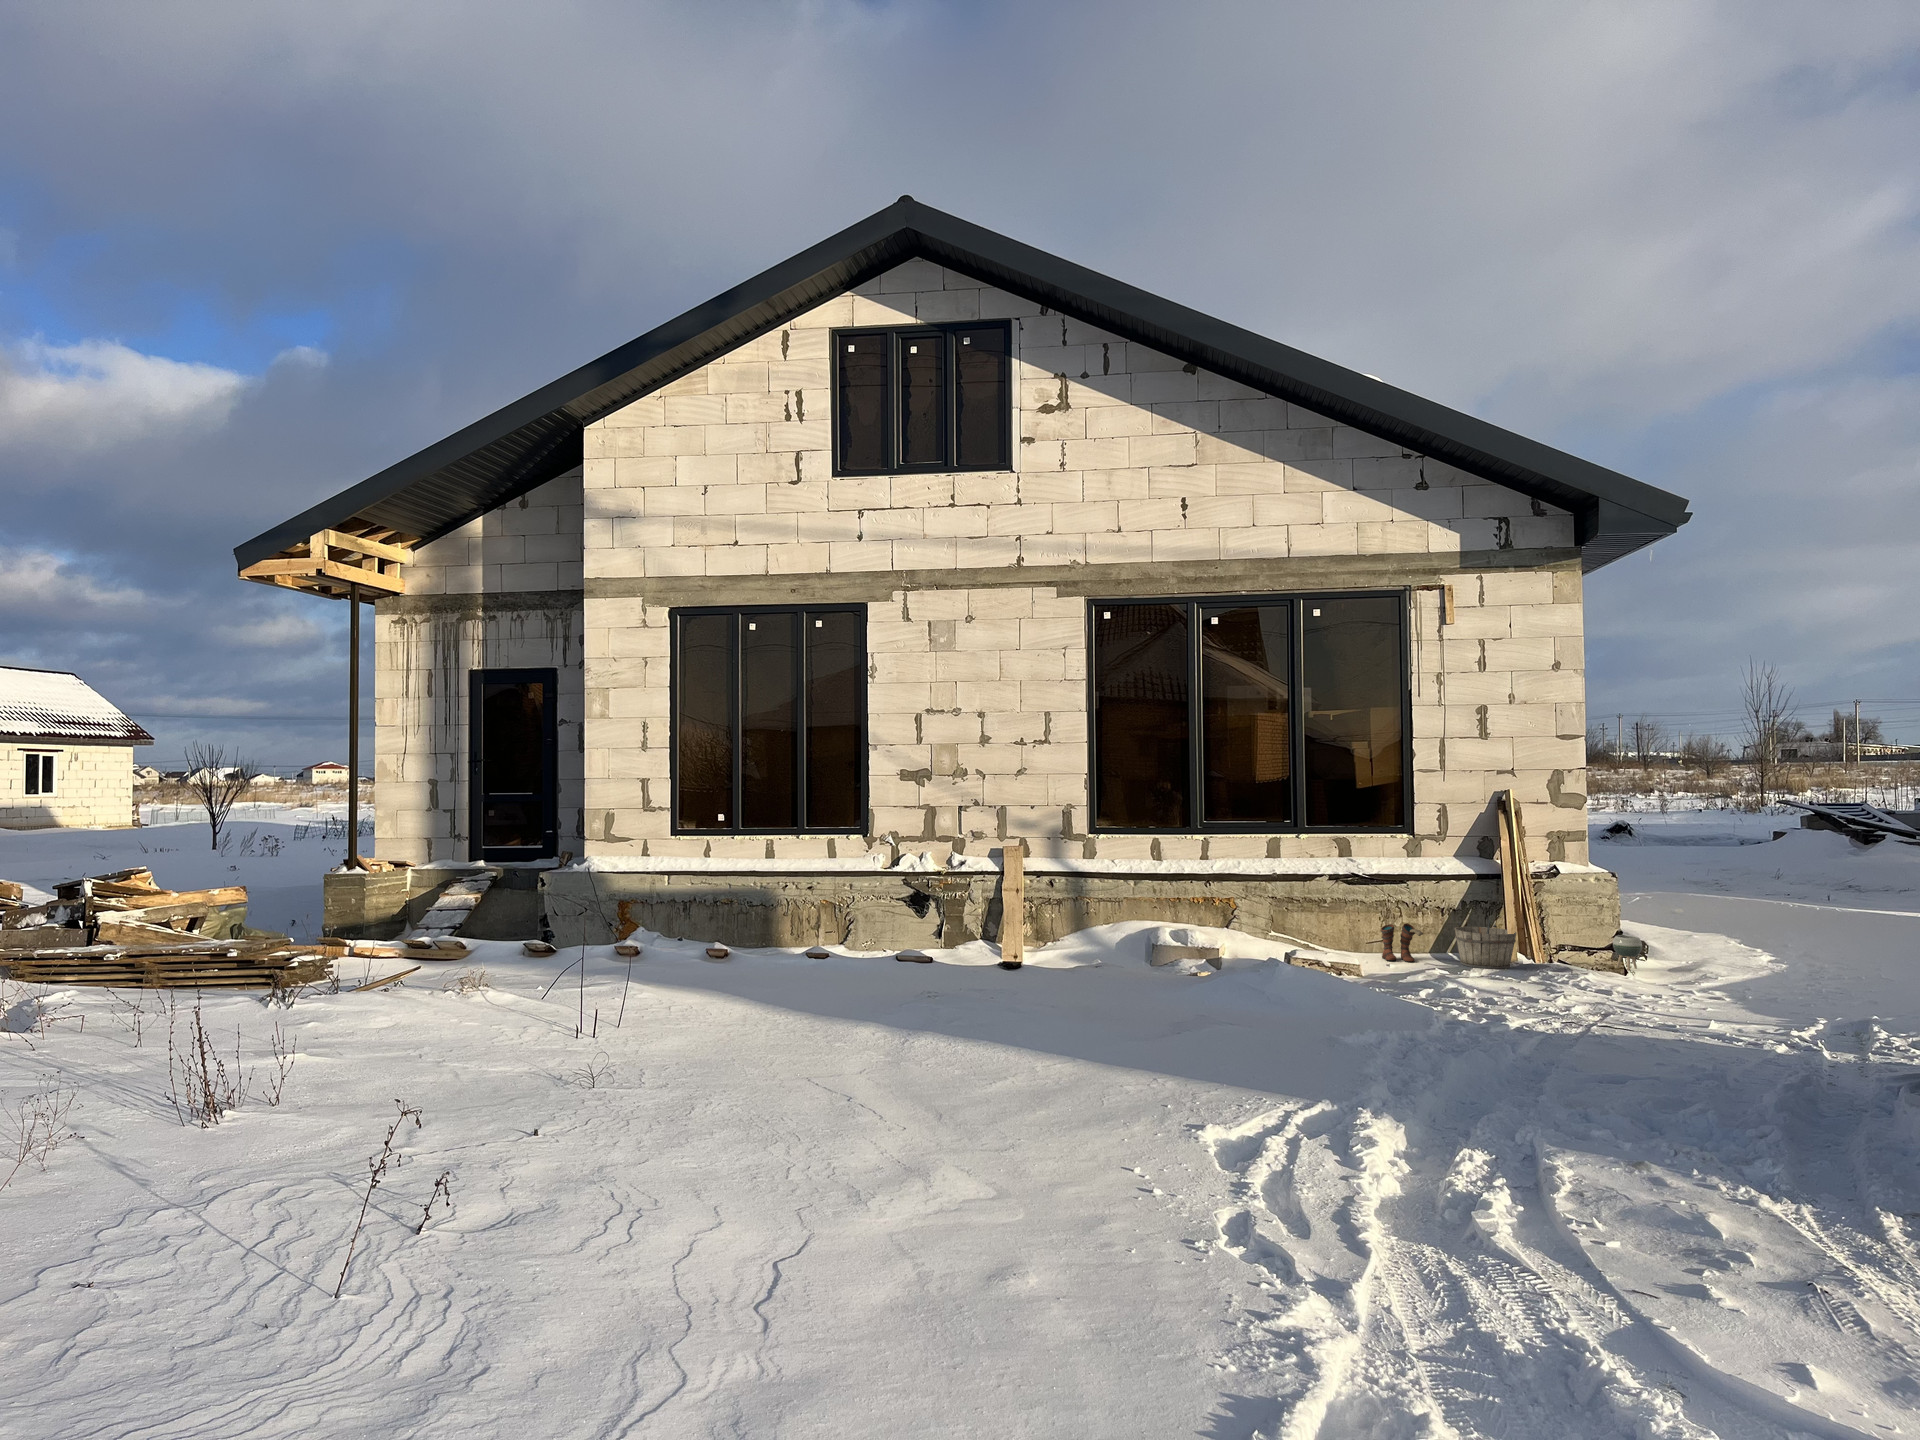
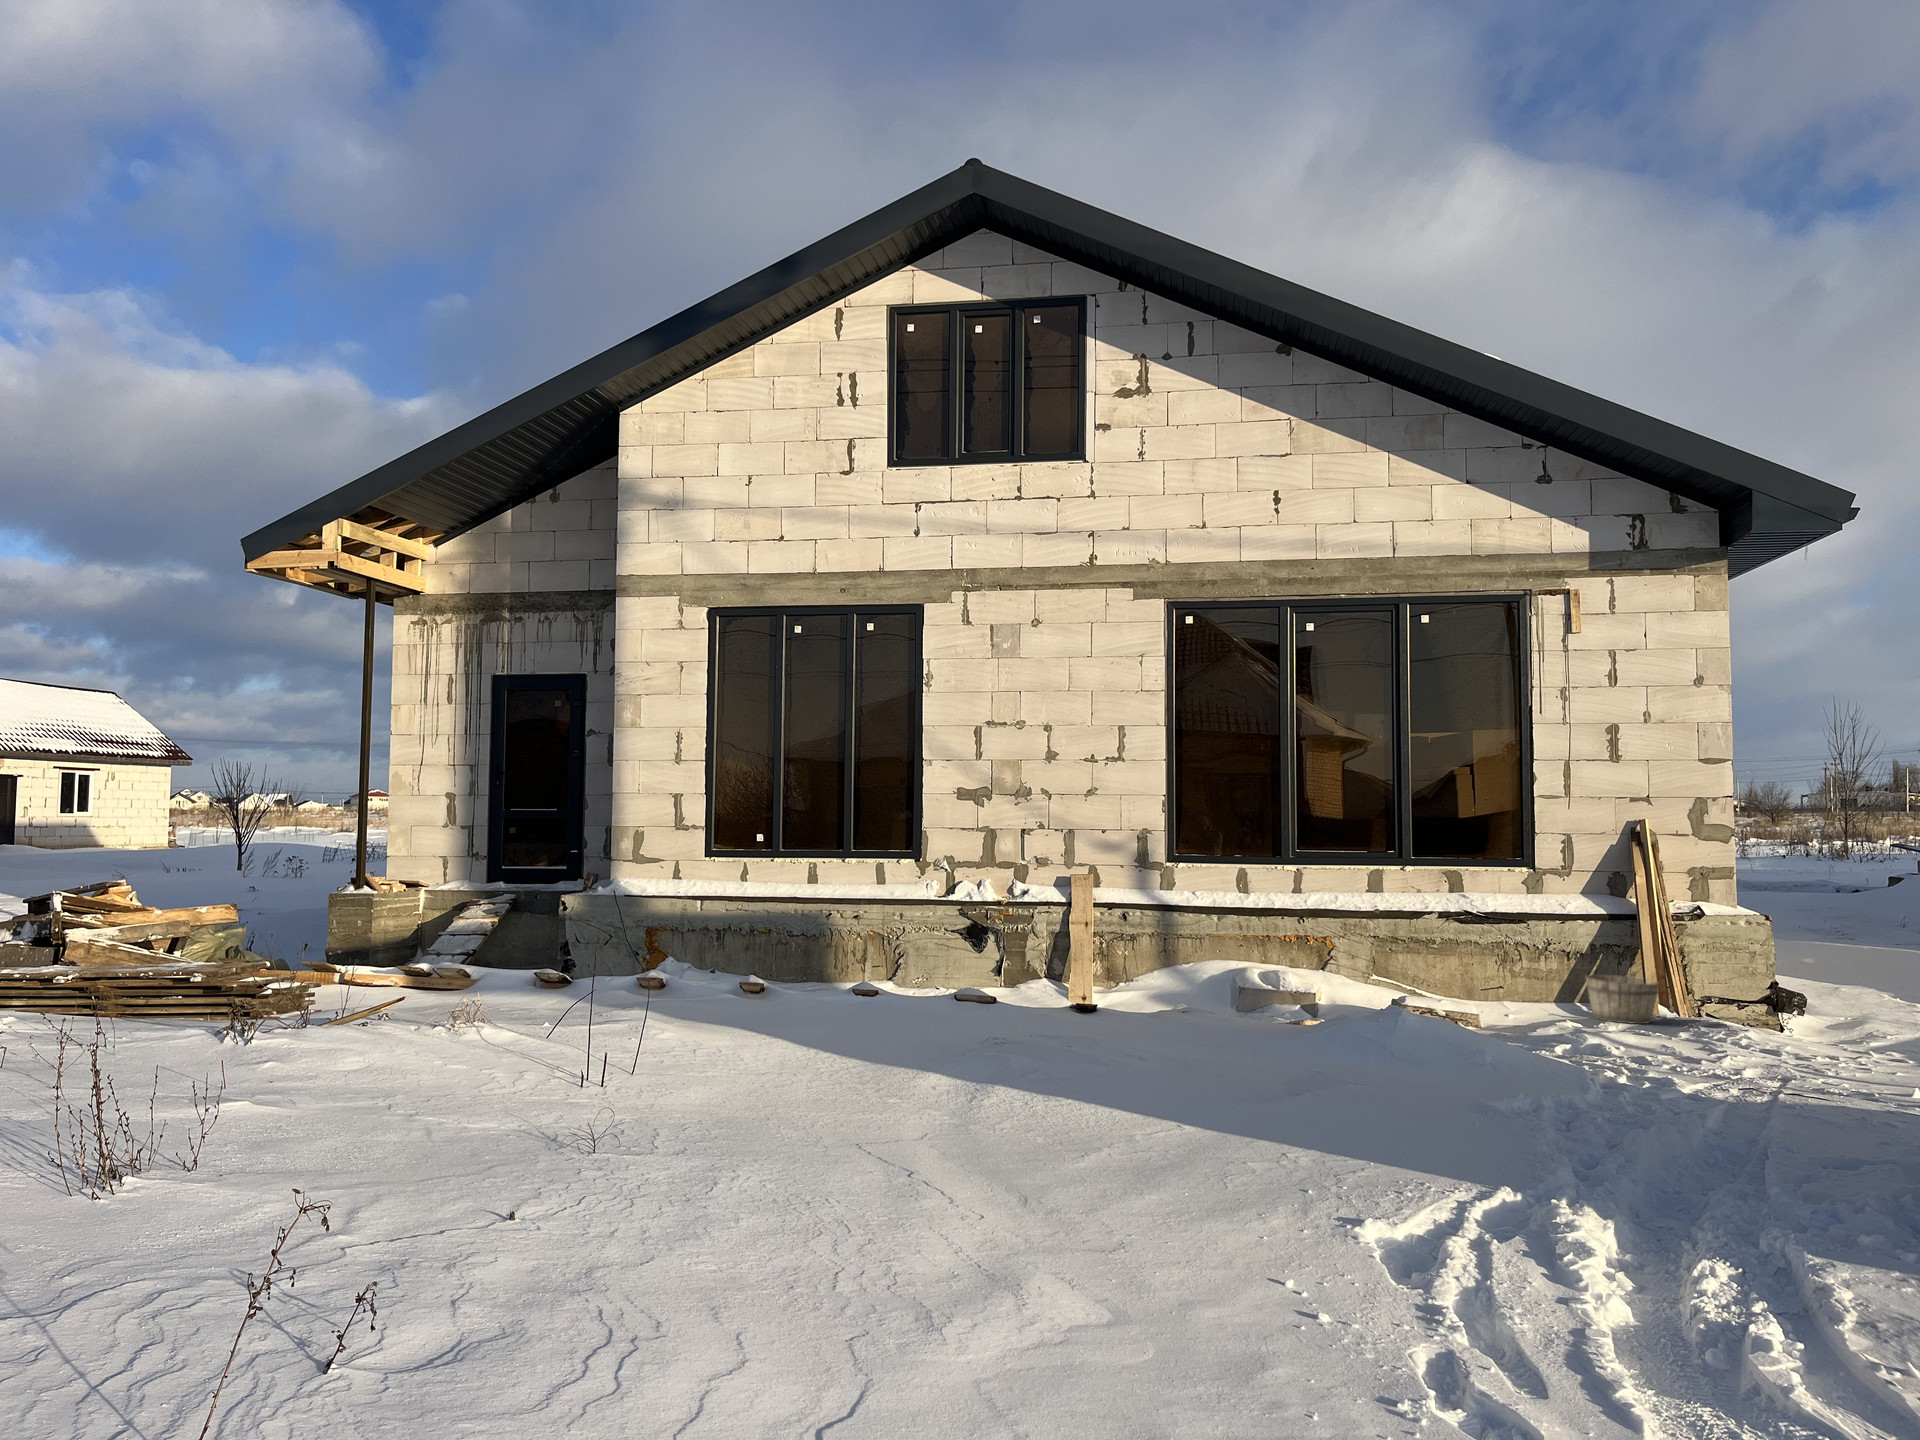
boots: present [1381,924,1423,962] -> none [1498,970,1550,1014]
planter: present [1613,935,1642,970] -> none [1771,988,1806,1029]

